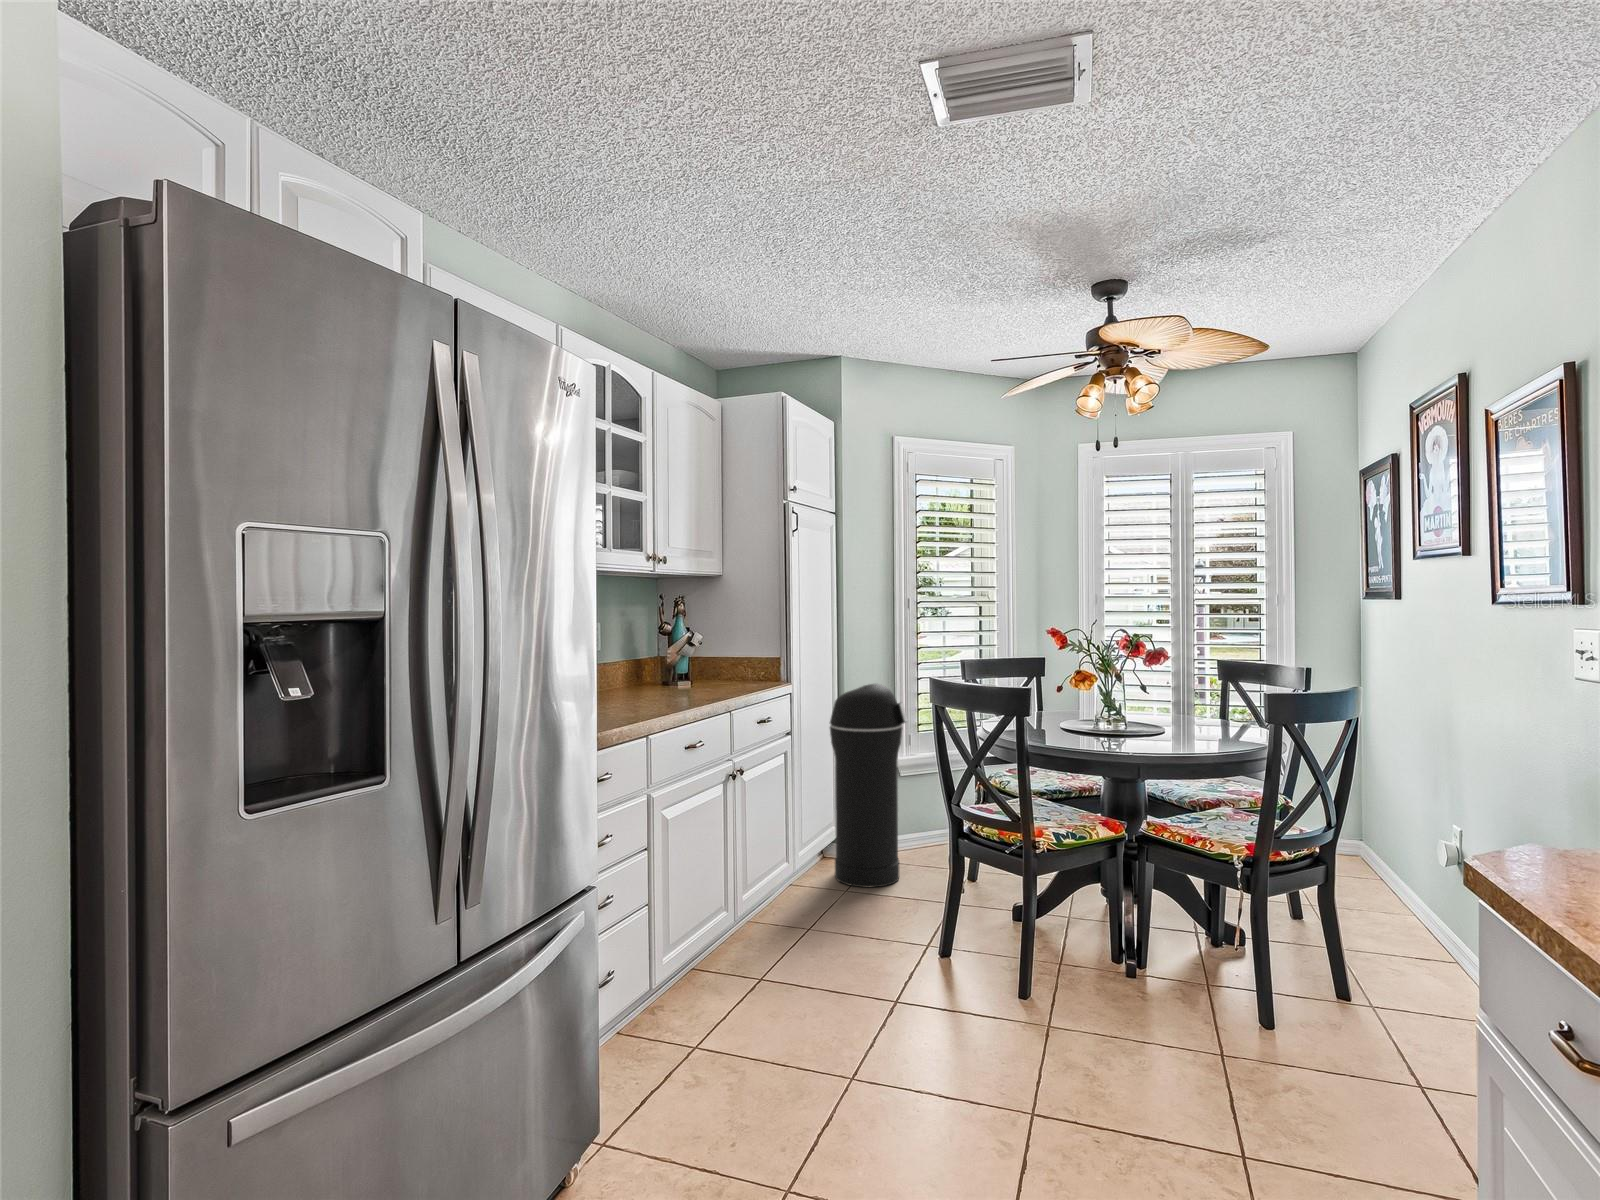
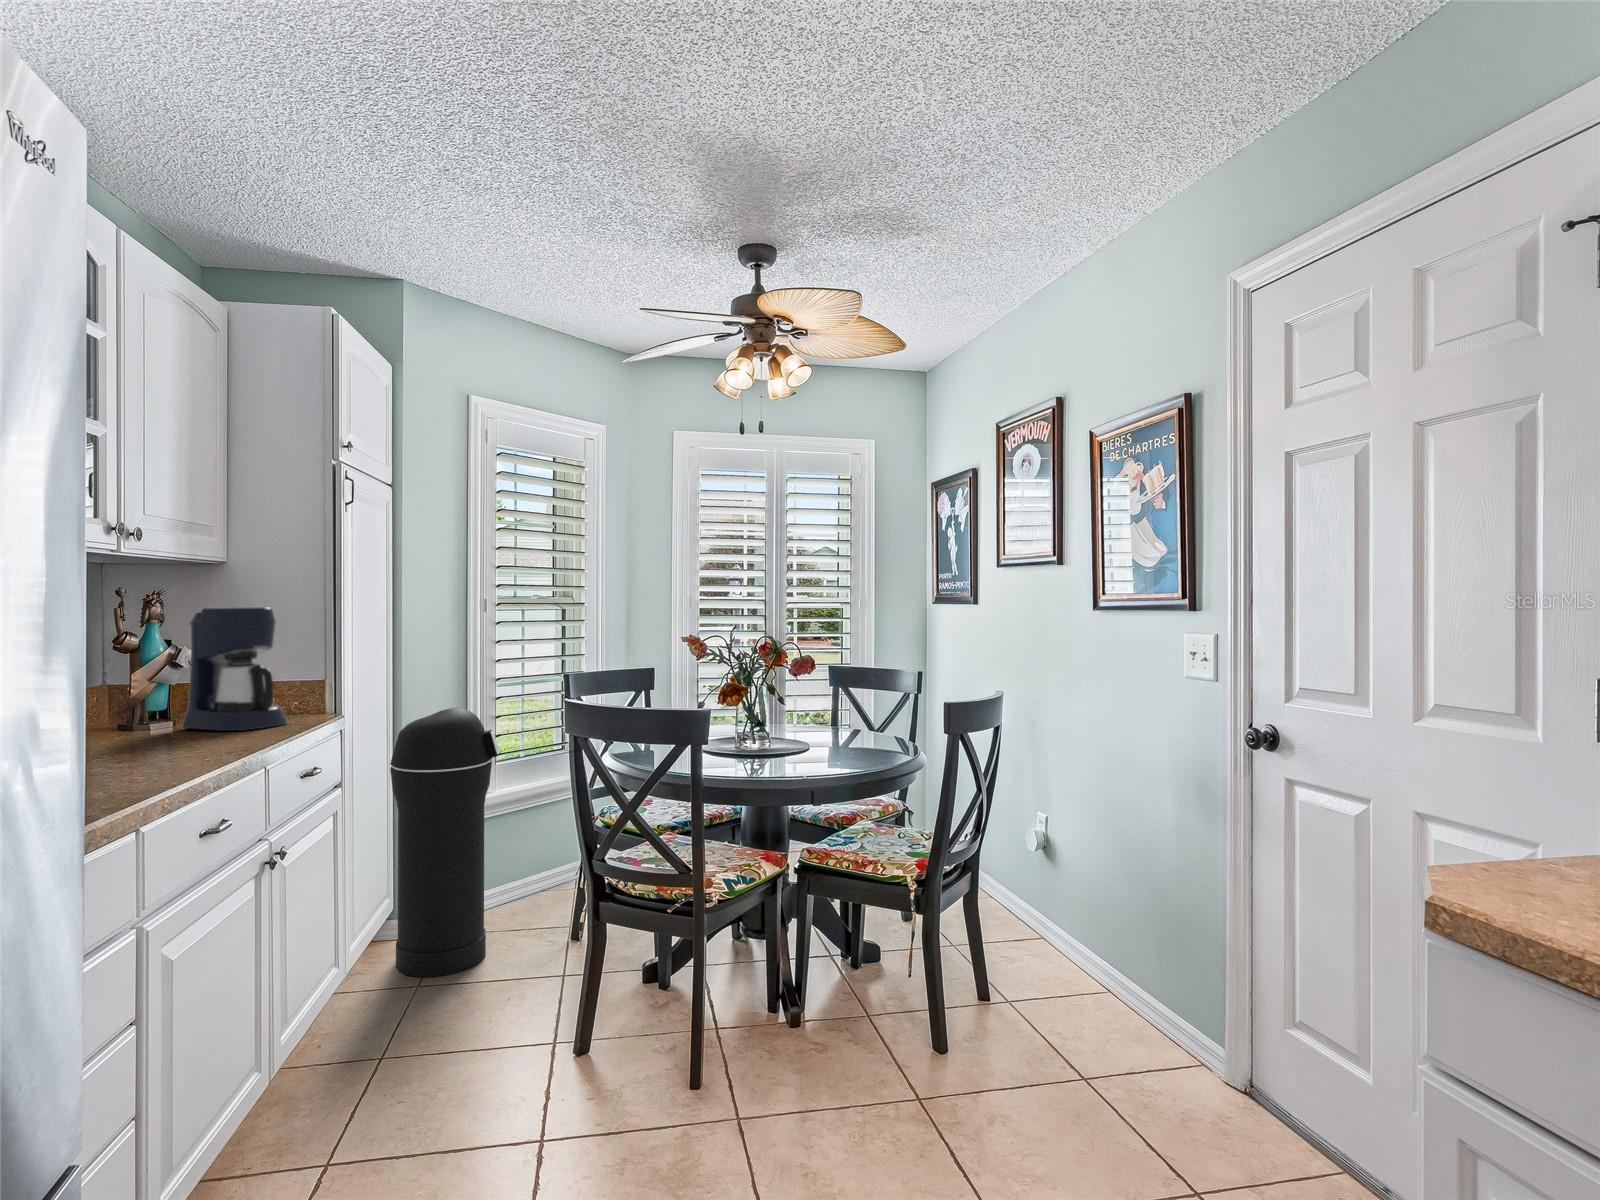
coffee maker: none [695,606,755,689] -> present [181,607,288,731]

